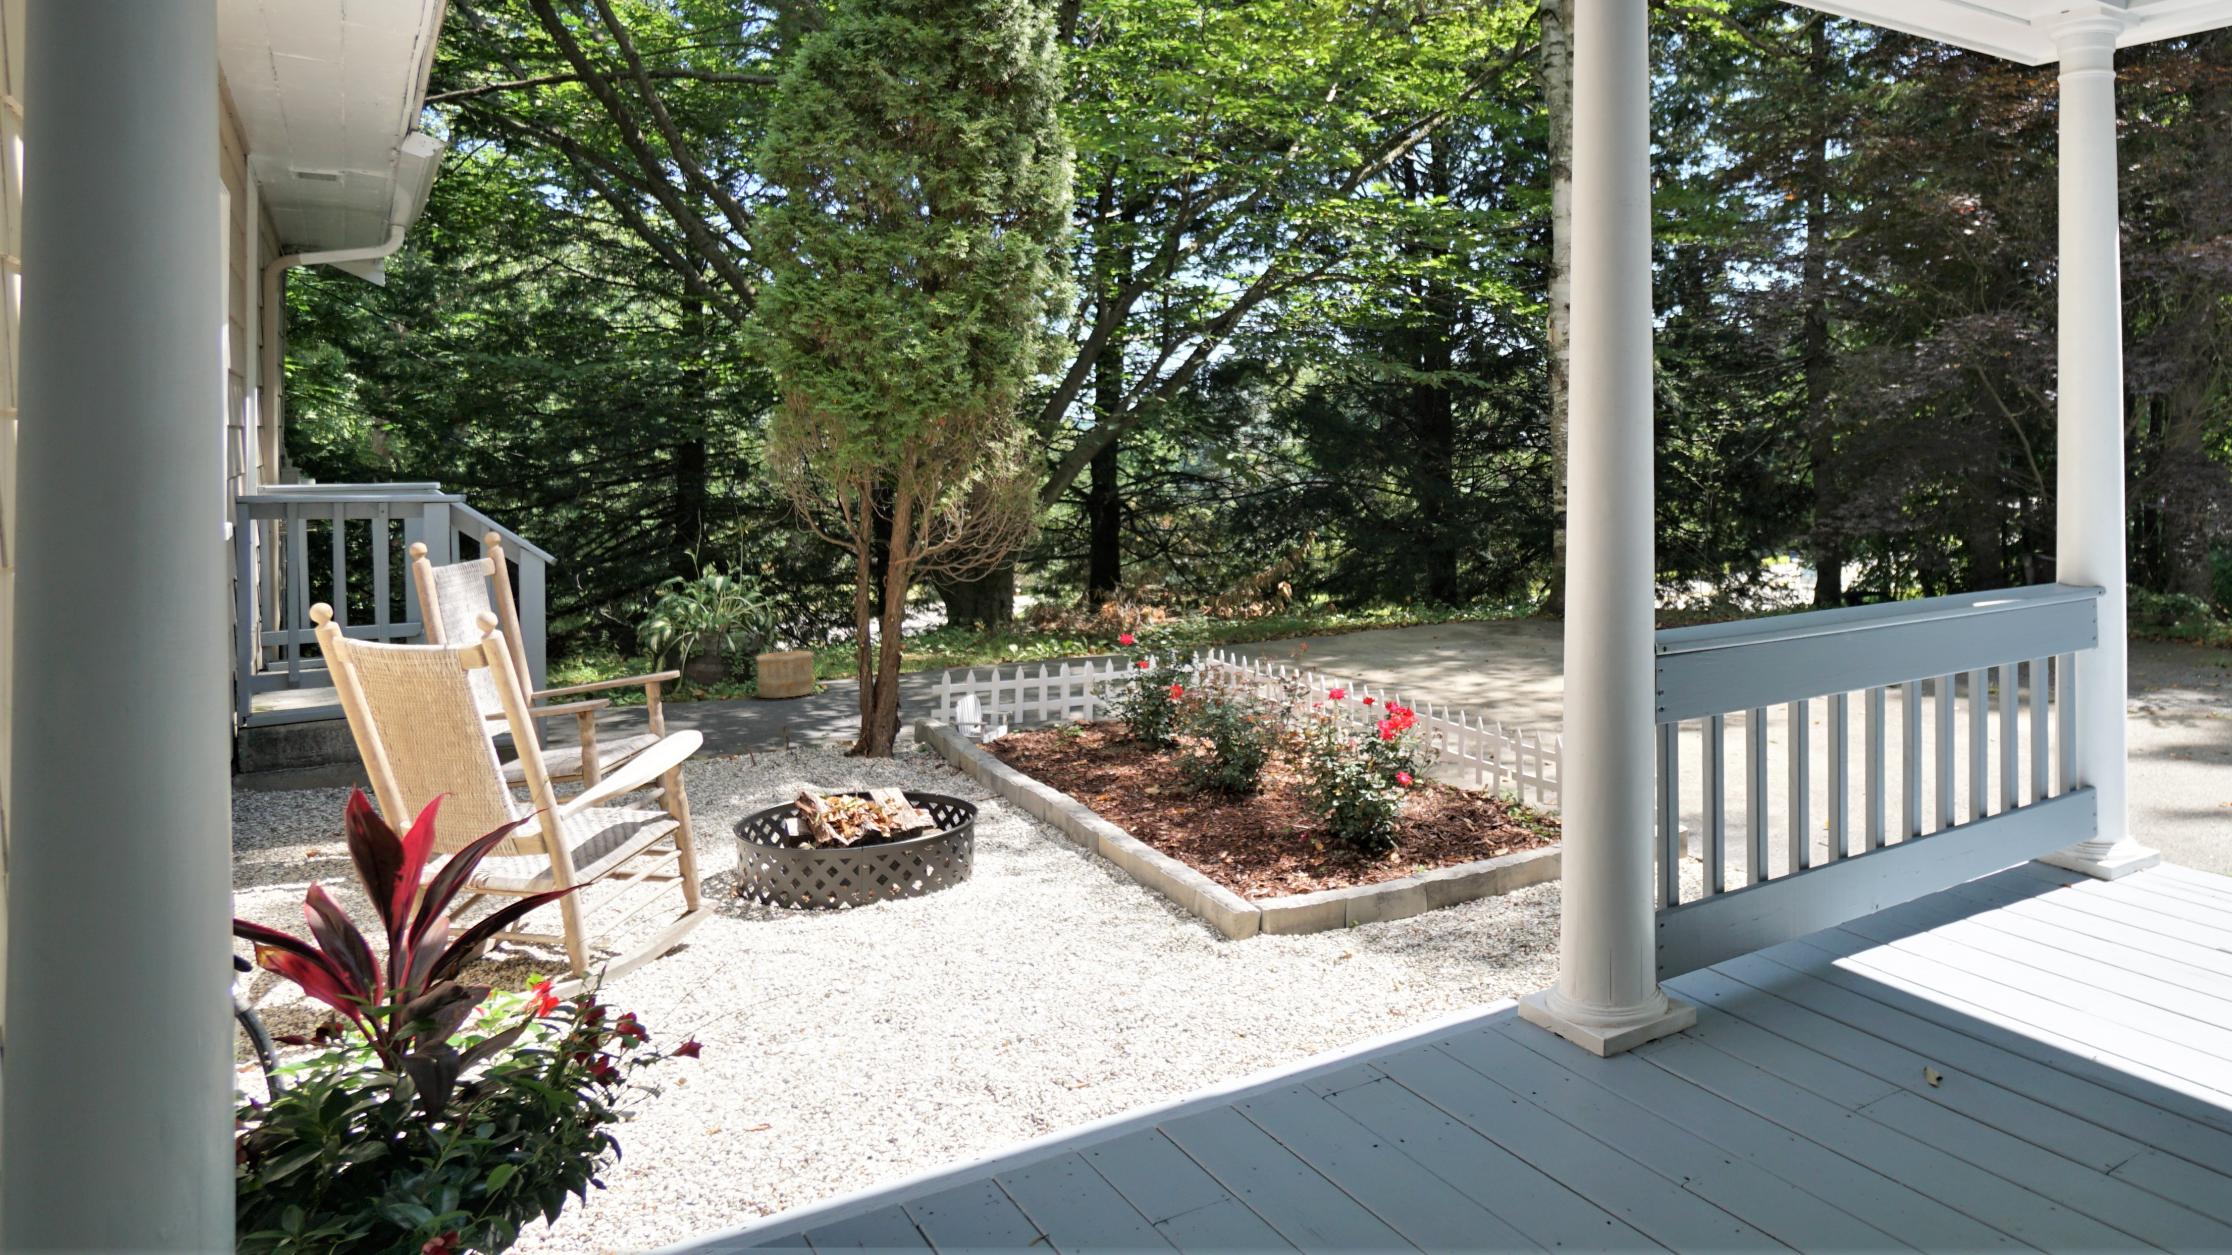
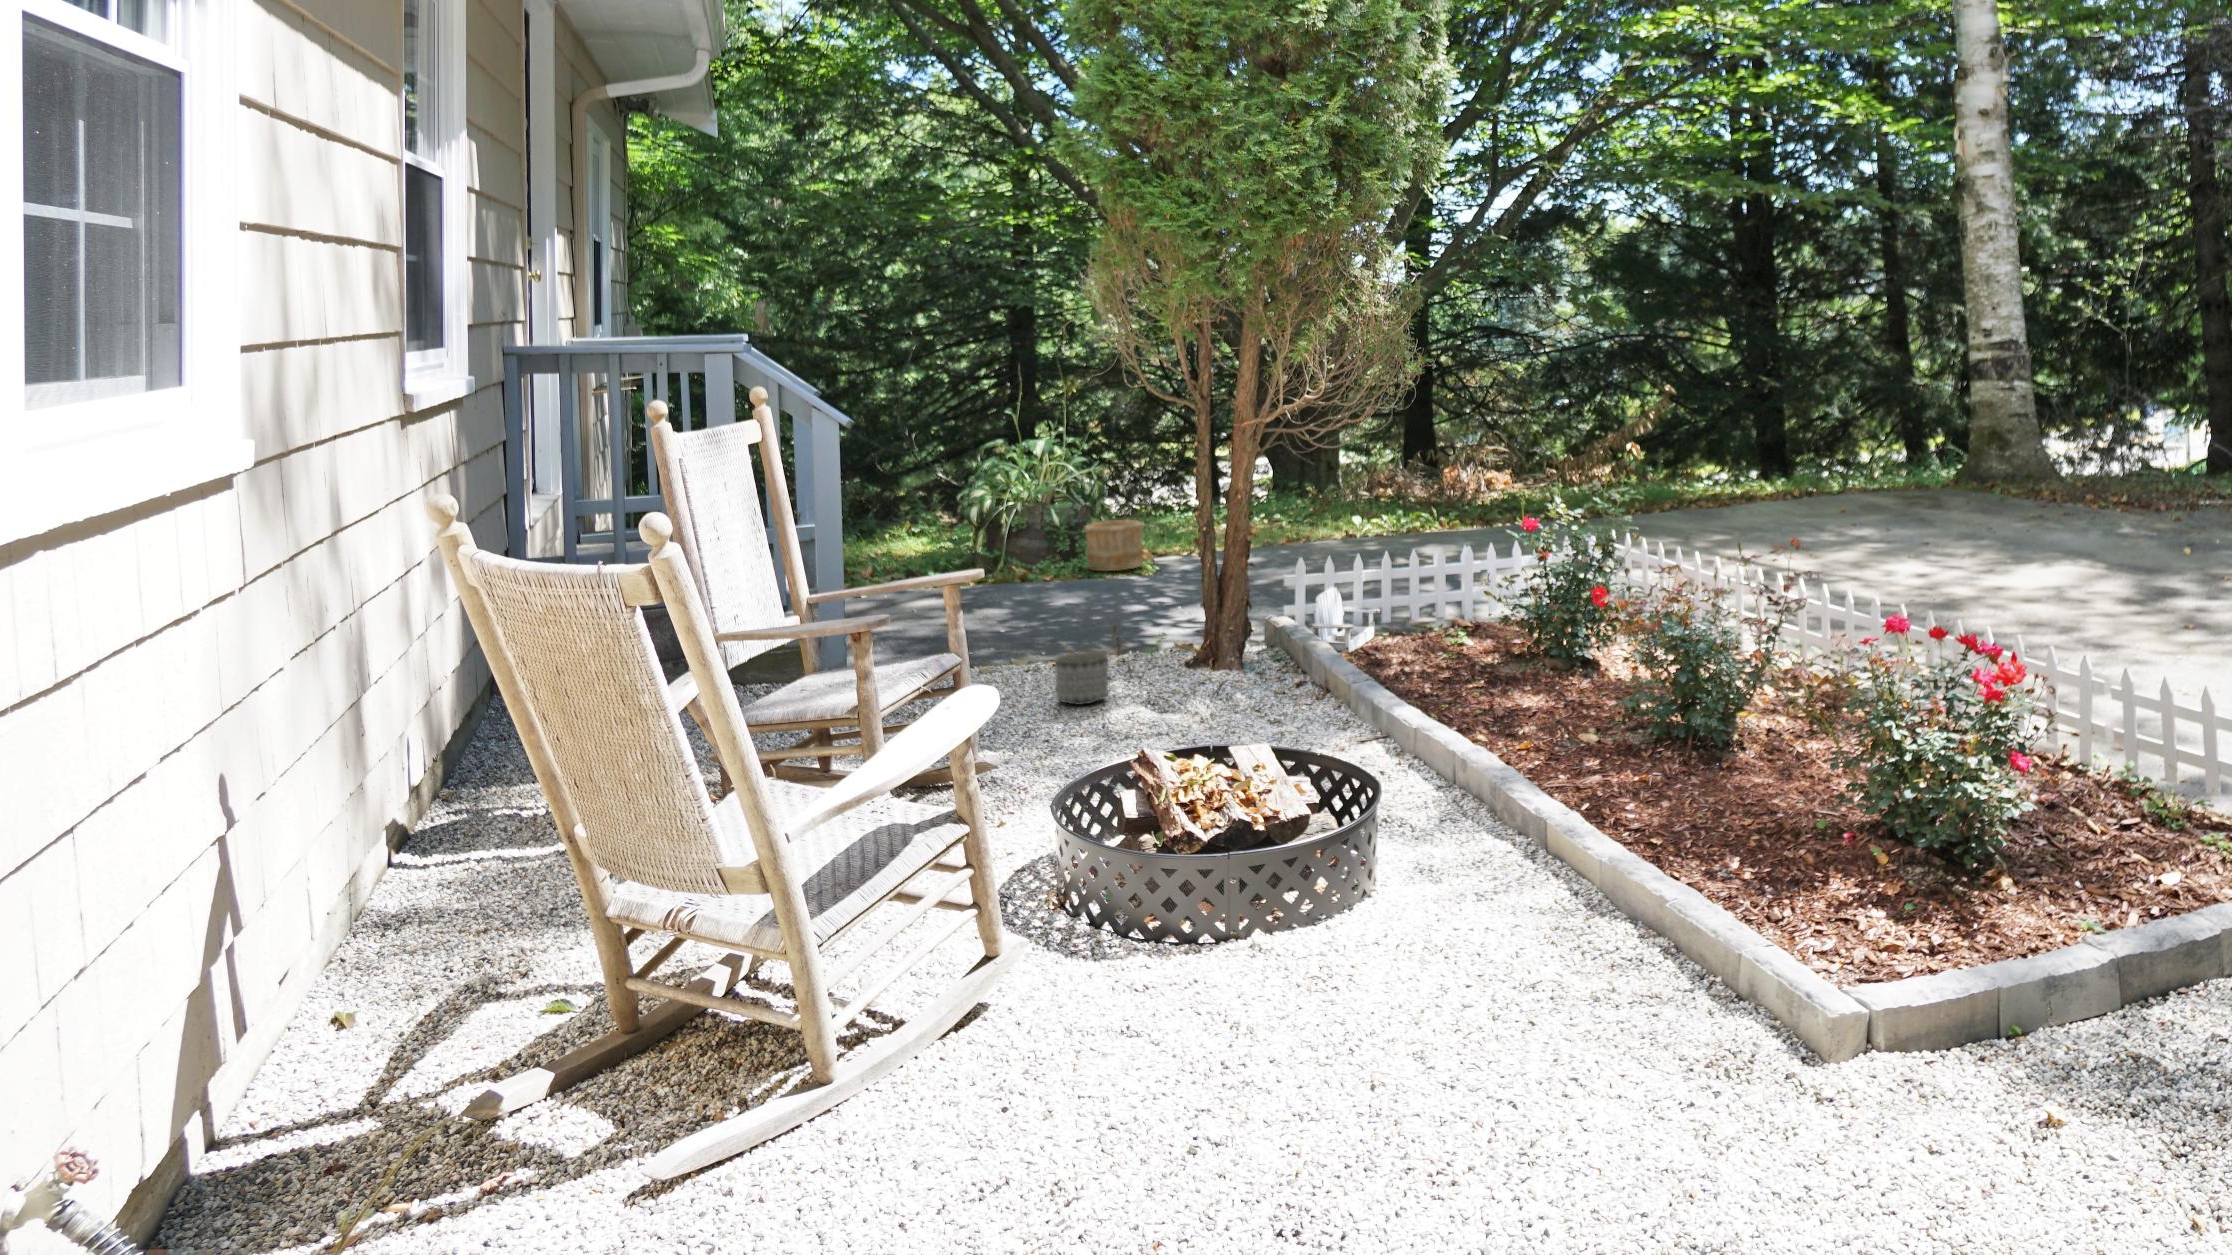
planter: none [731,749,778,792] -> present [1055,652,1108,705]

